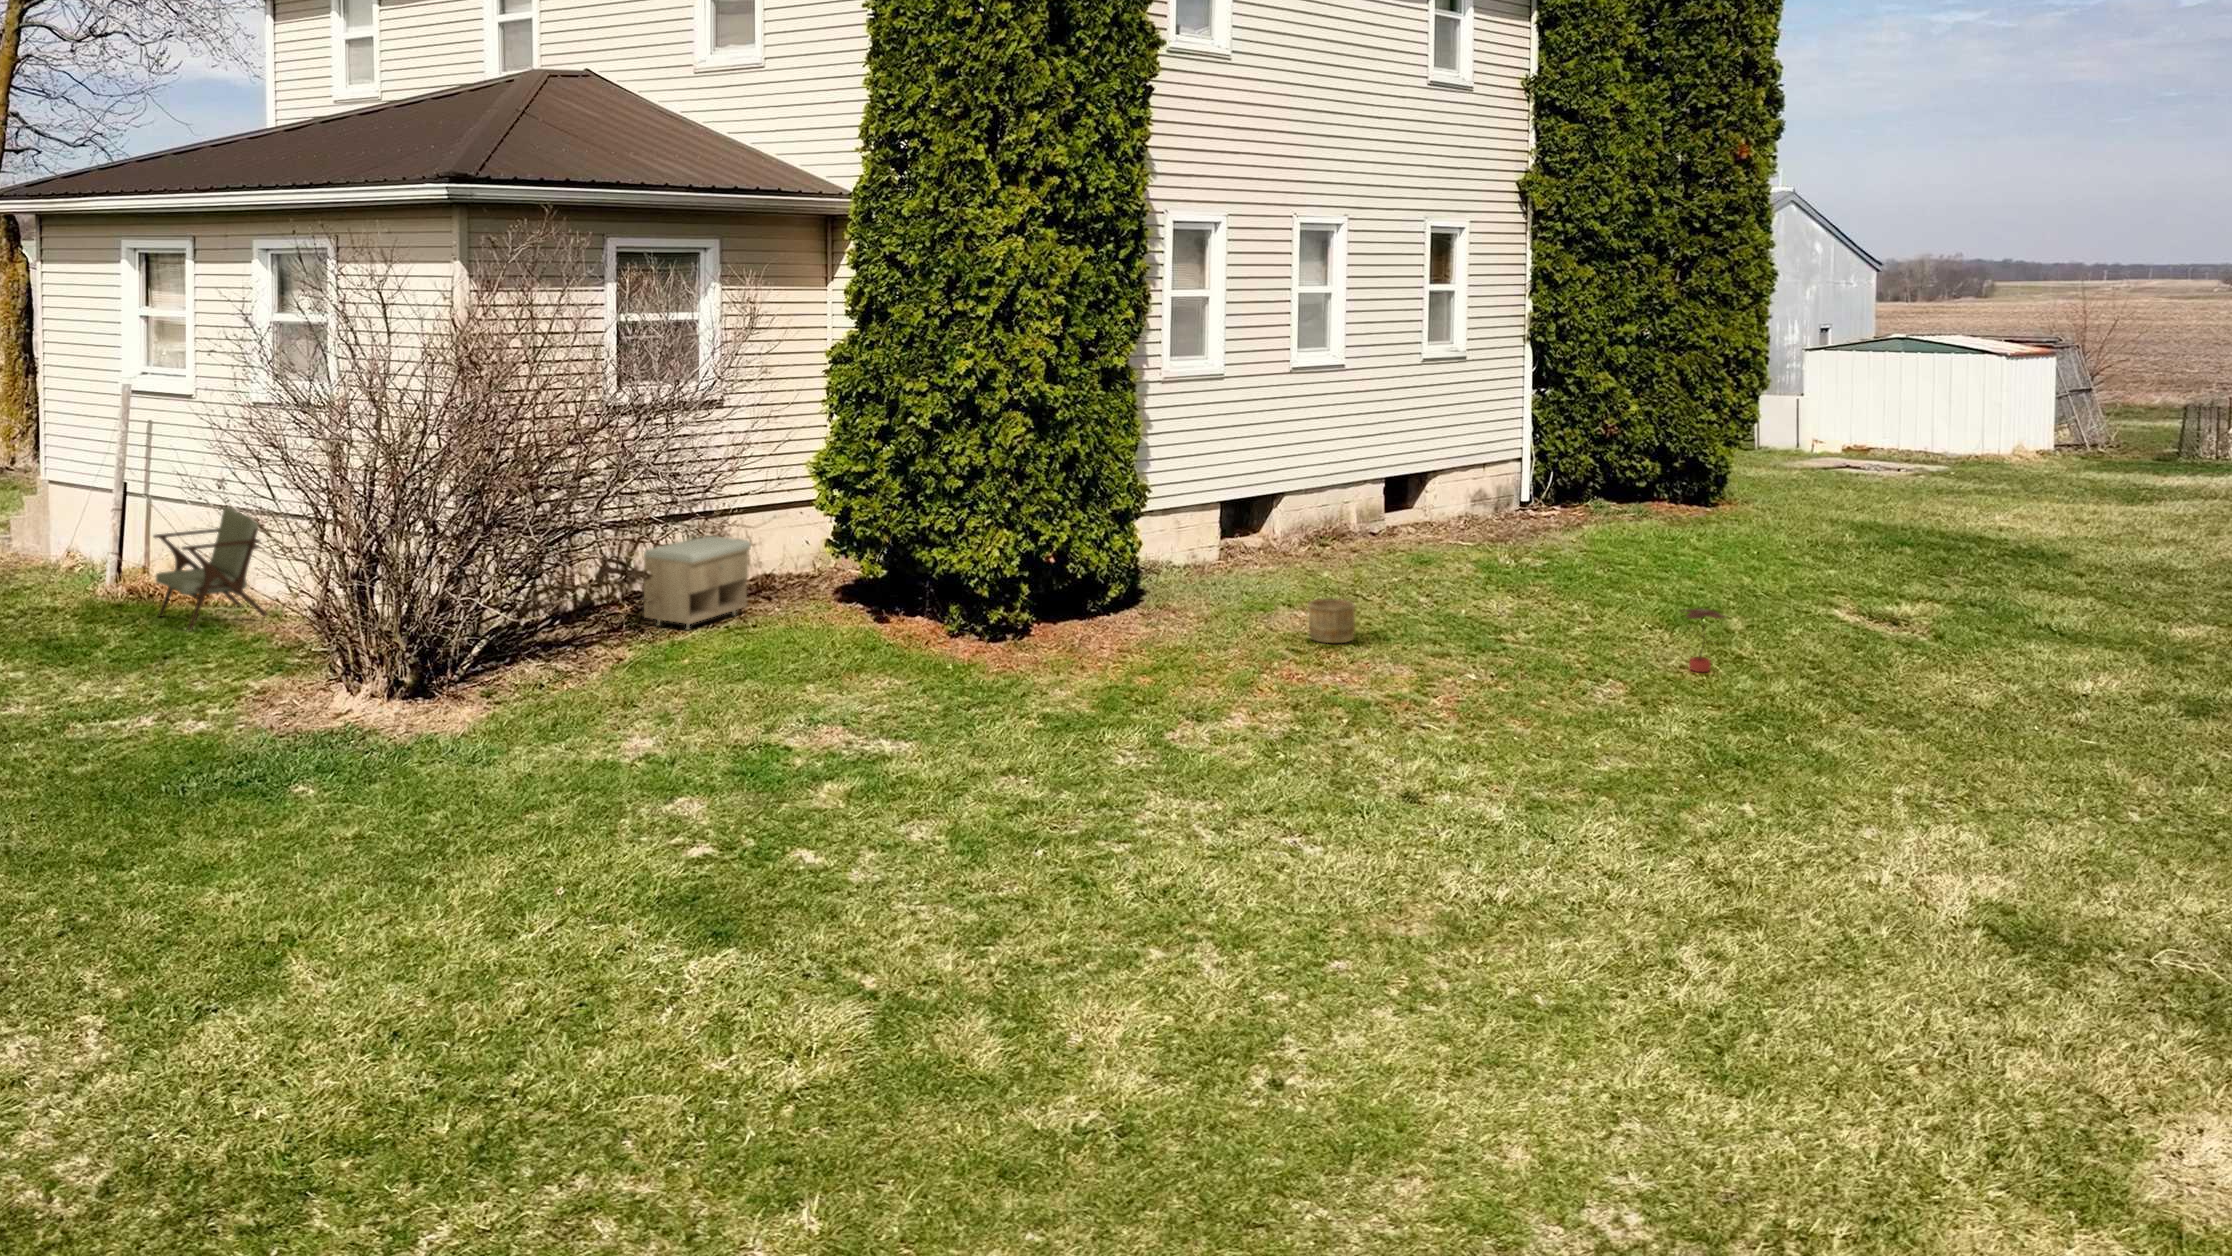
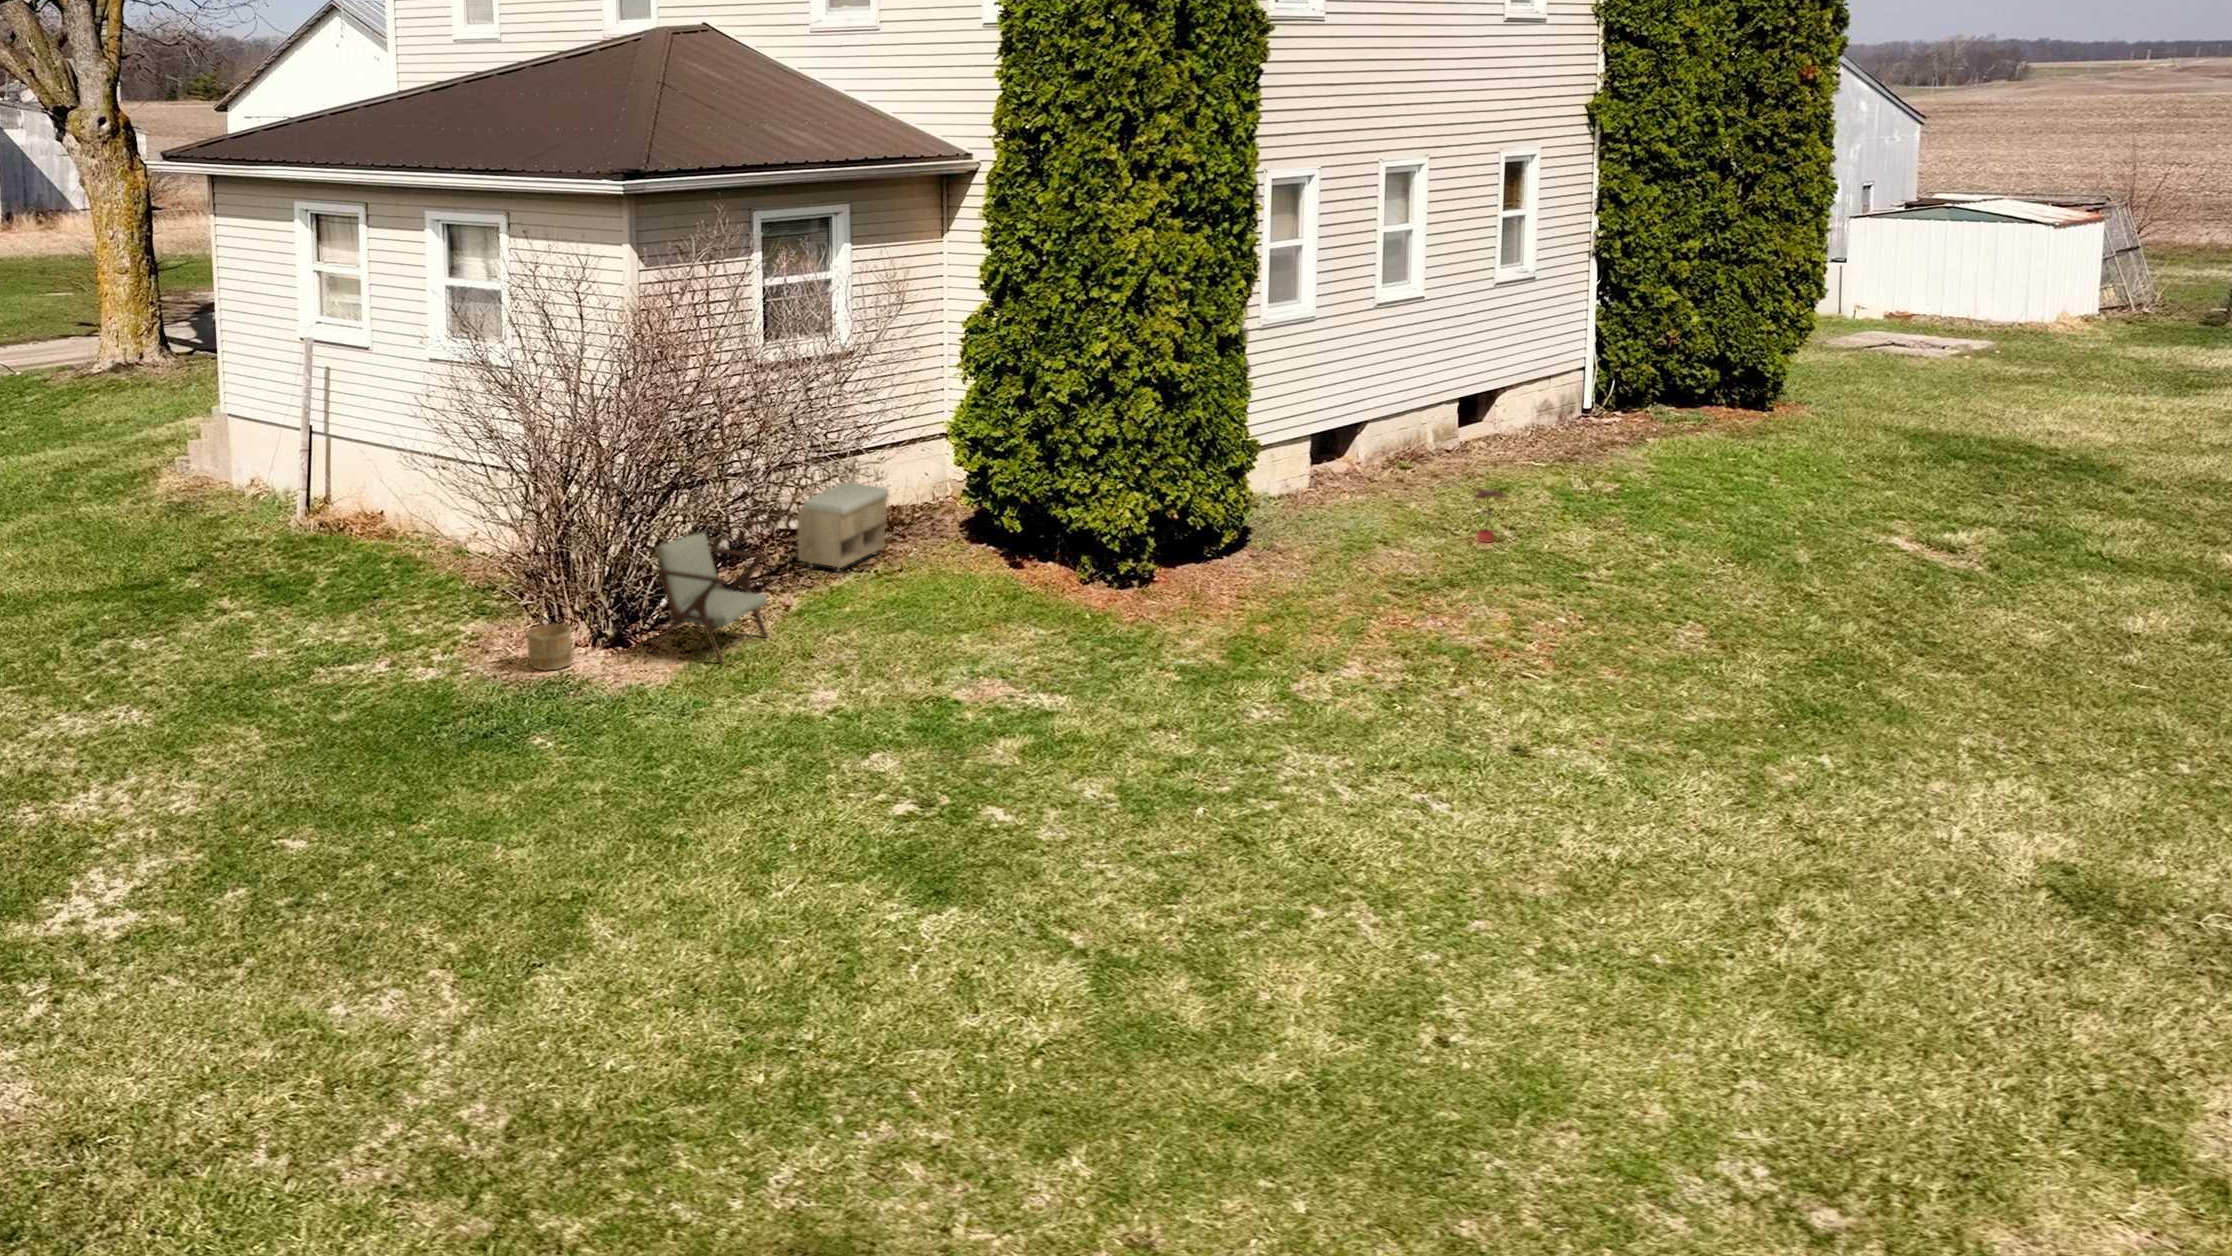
lounge chair: present [154,508,268,632] -> present [648,533,768,664]
wooden bucket: present [1308,598,1355,643] -> present [526,624,573,670]
potted plant: present [1682,608,1726,672] -> present [1474,489,1507,542]

